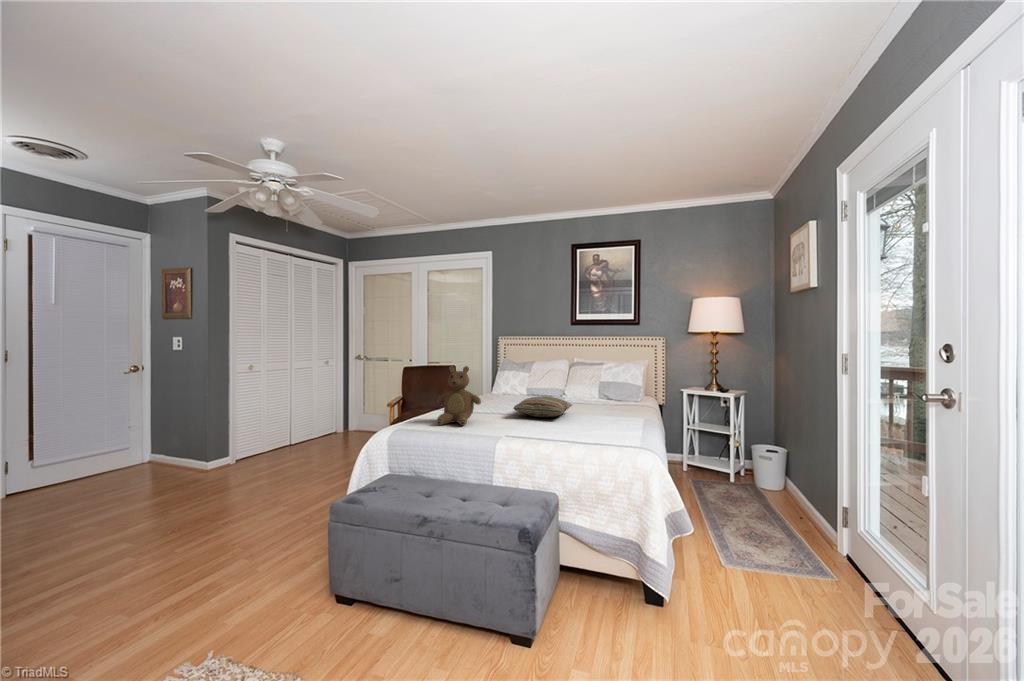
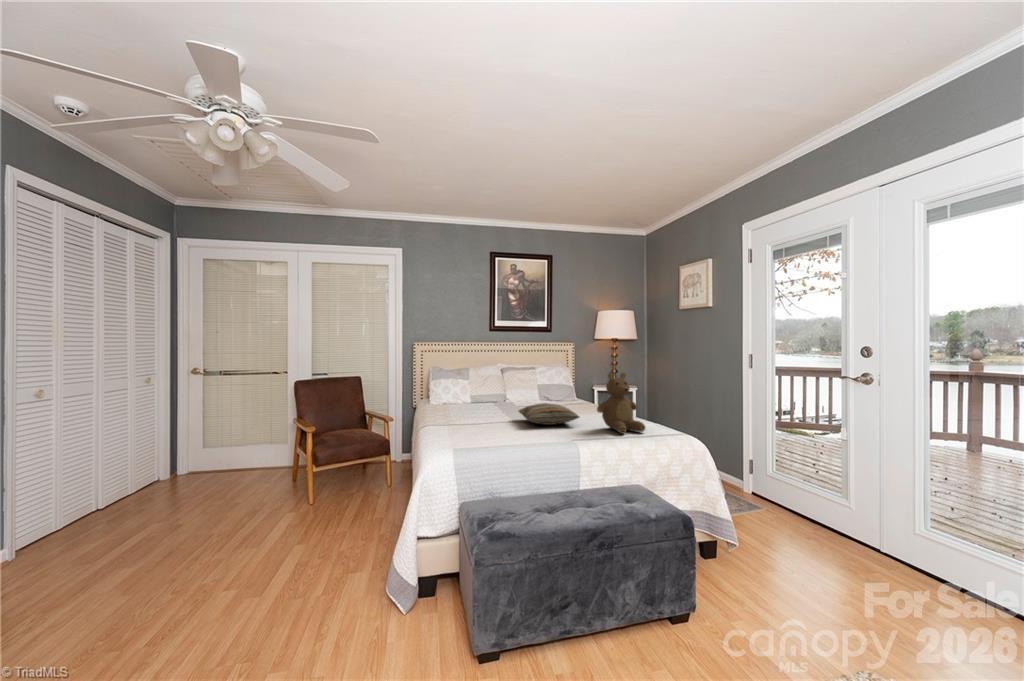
teddy bear: present [437,366,481,425] -> present [597,373,645,434]

